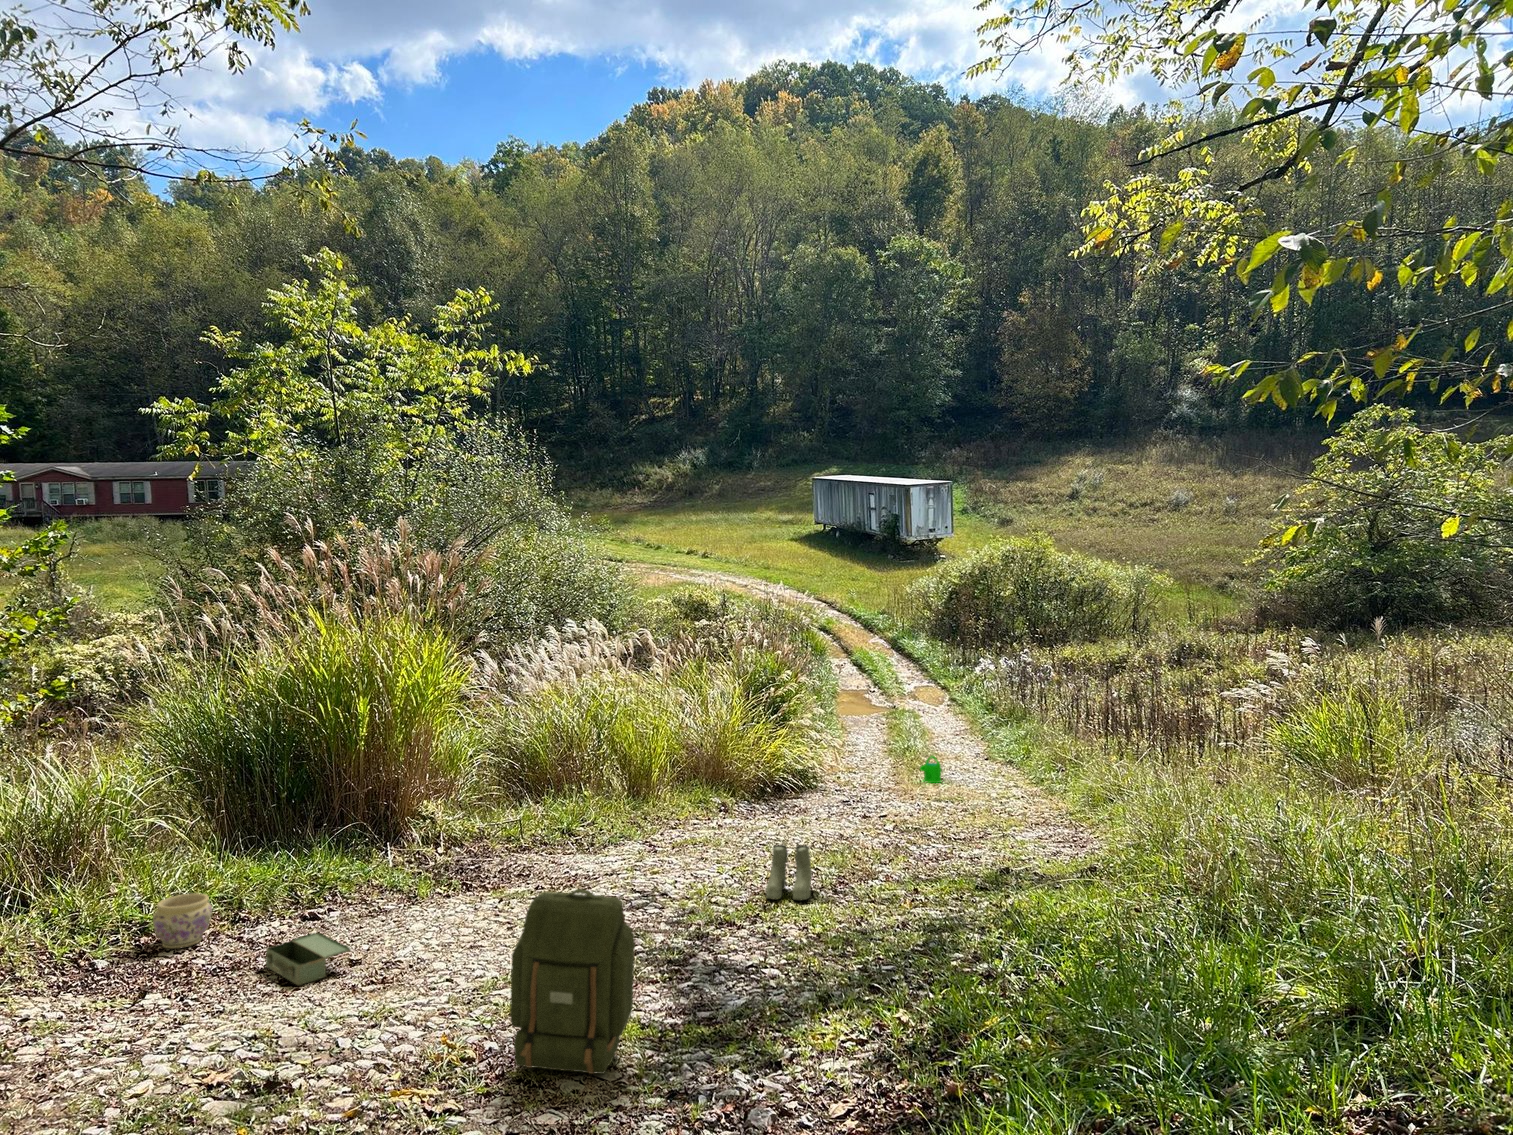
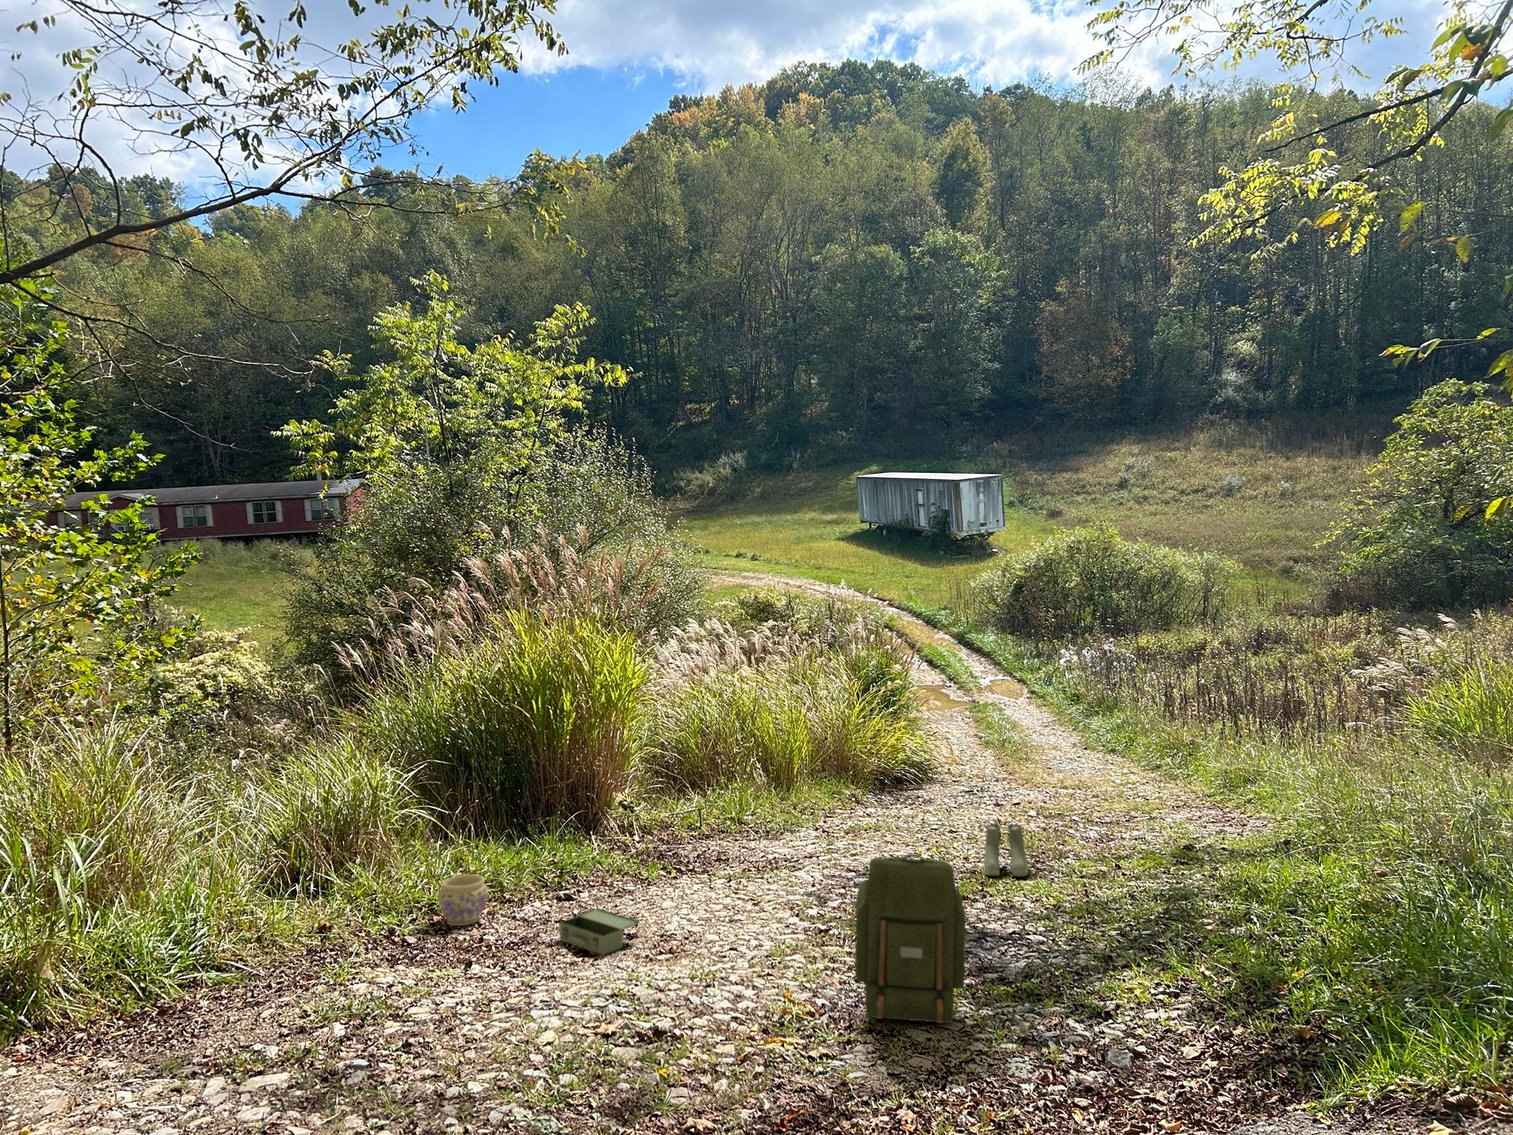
watering can: present [920,756,942,783] -> none [1039,746,1061,774]

